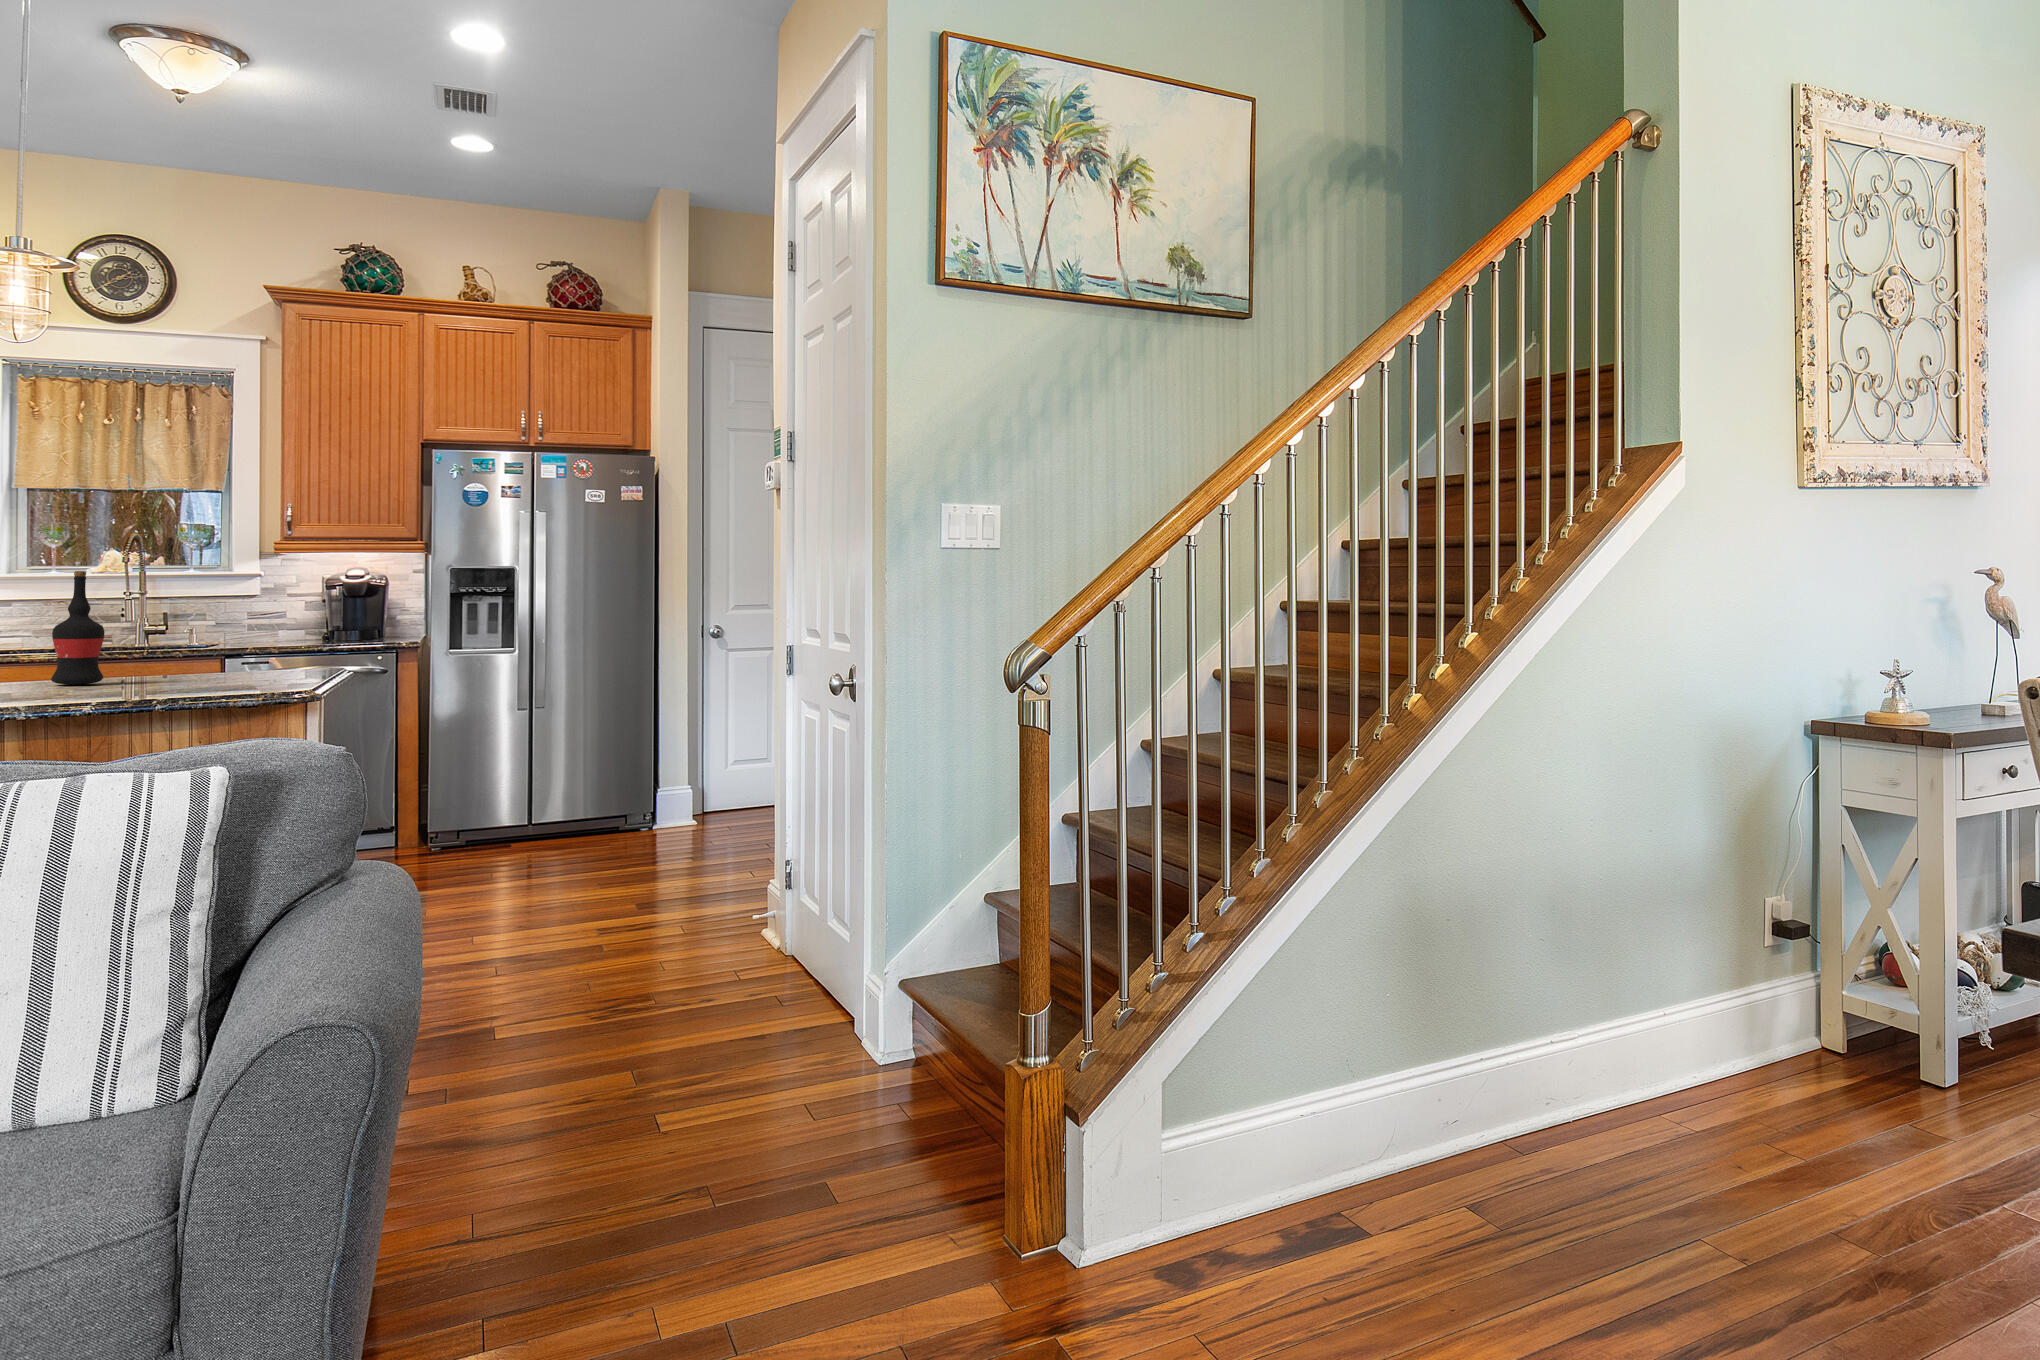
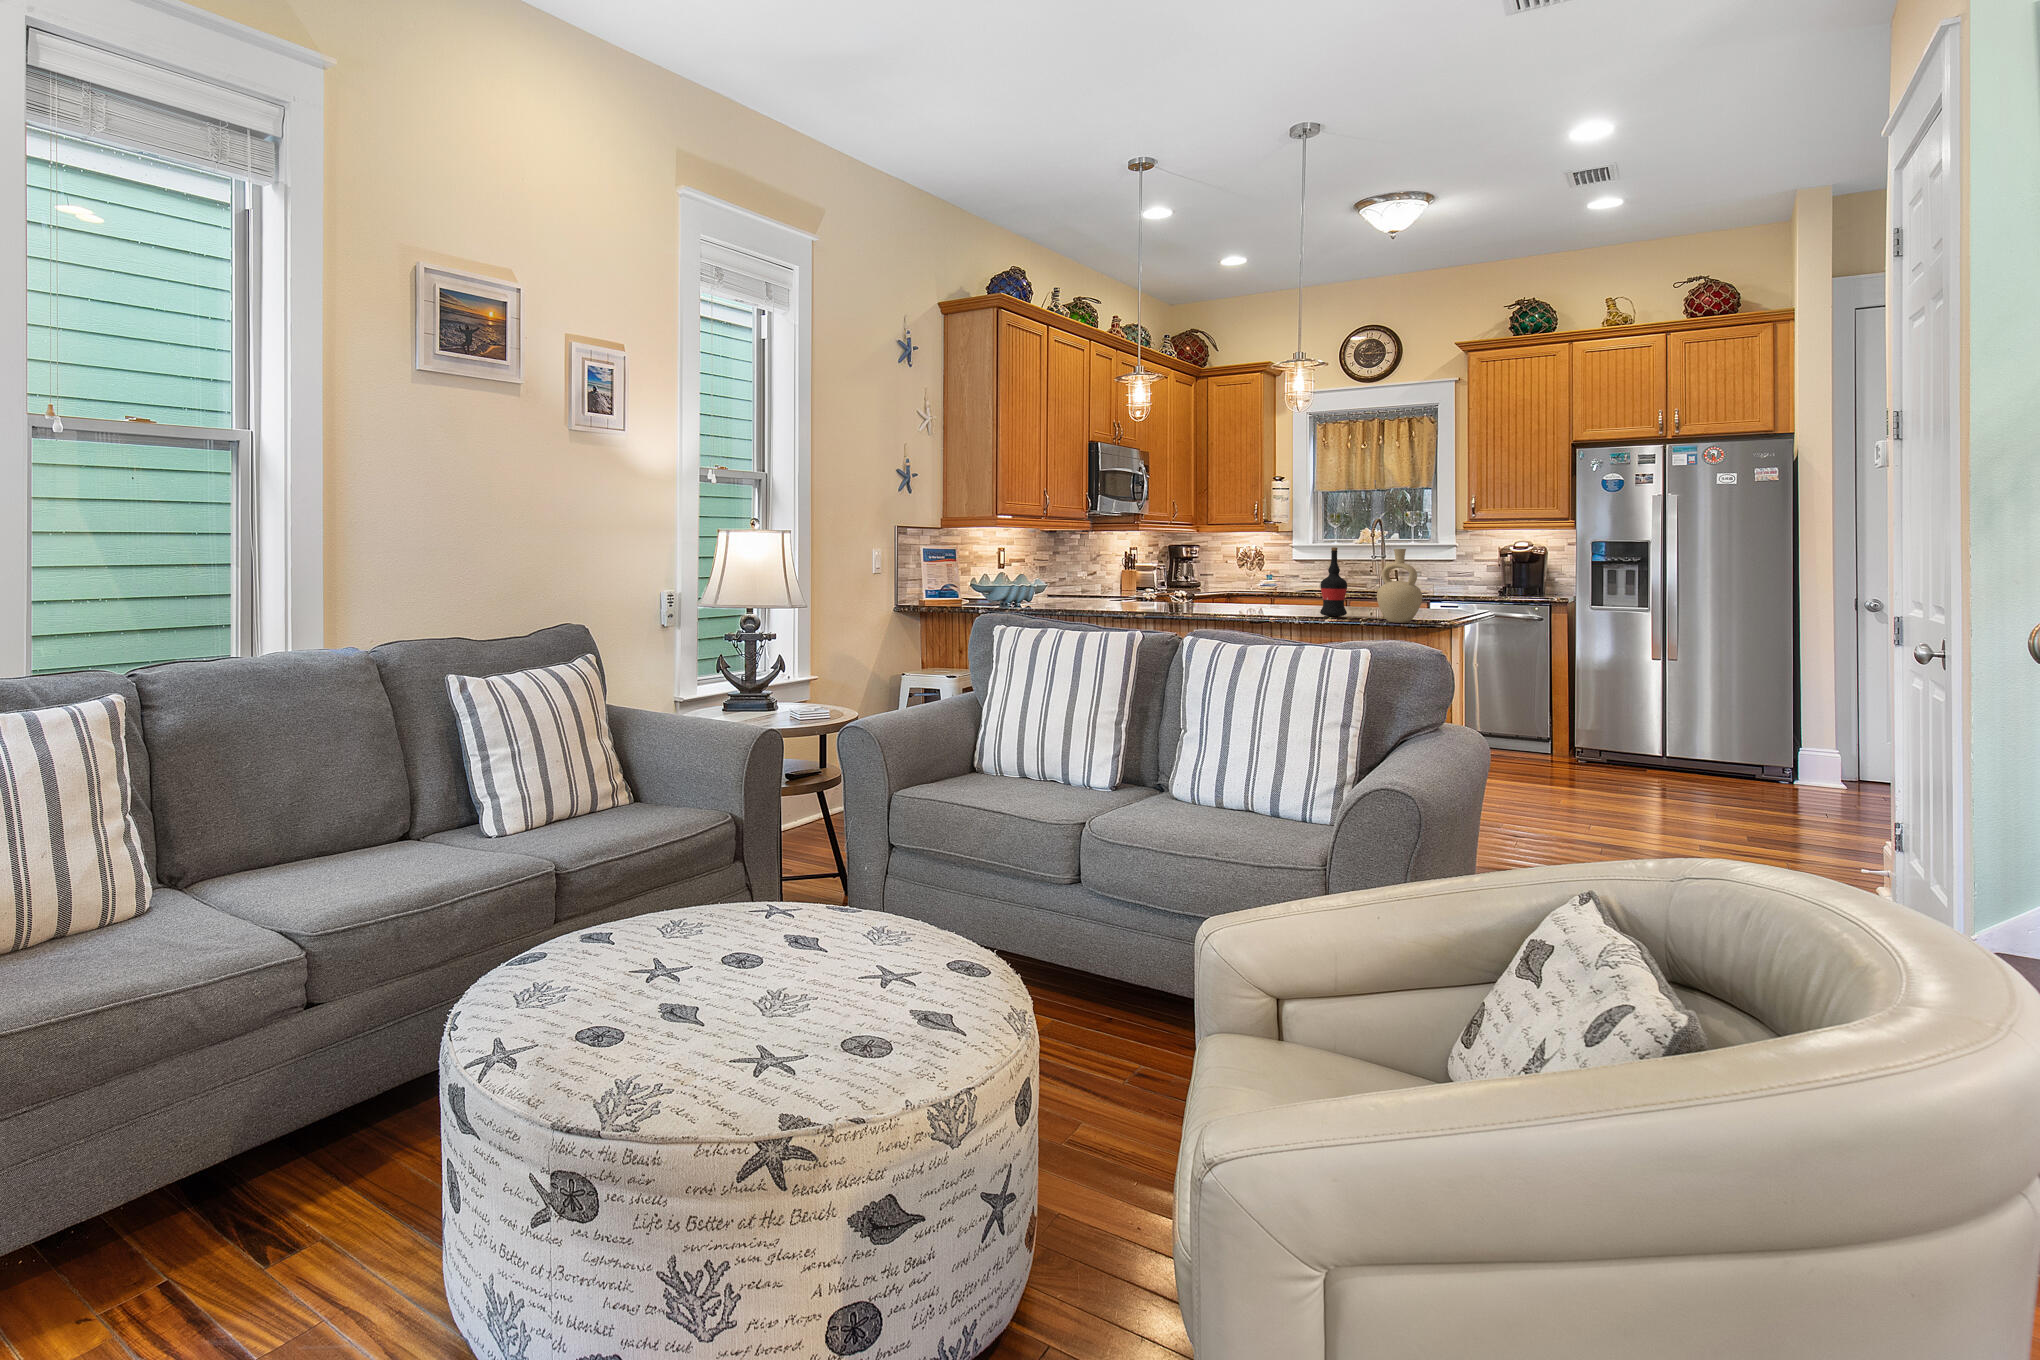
vase: none [164,573,242,688] -> present [1377,549,1423,623]

